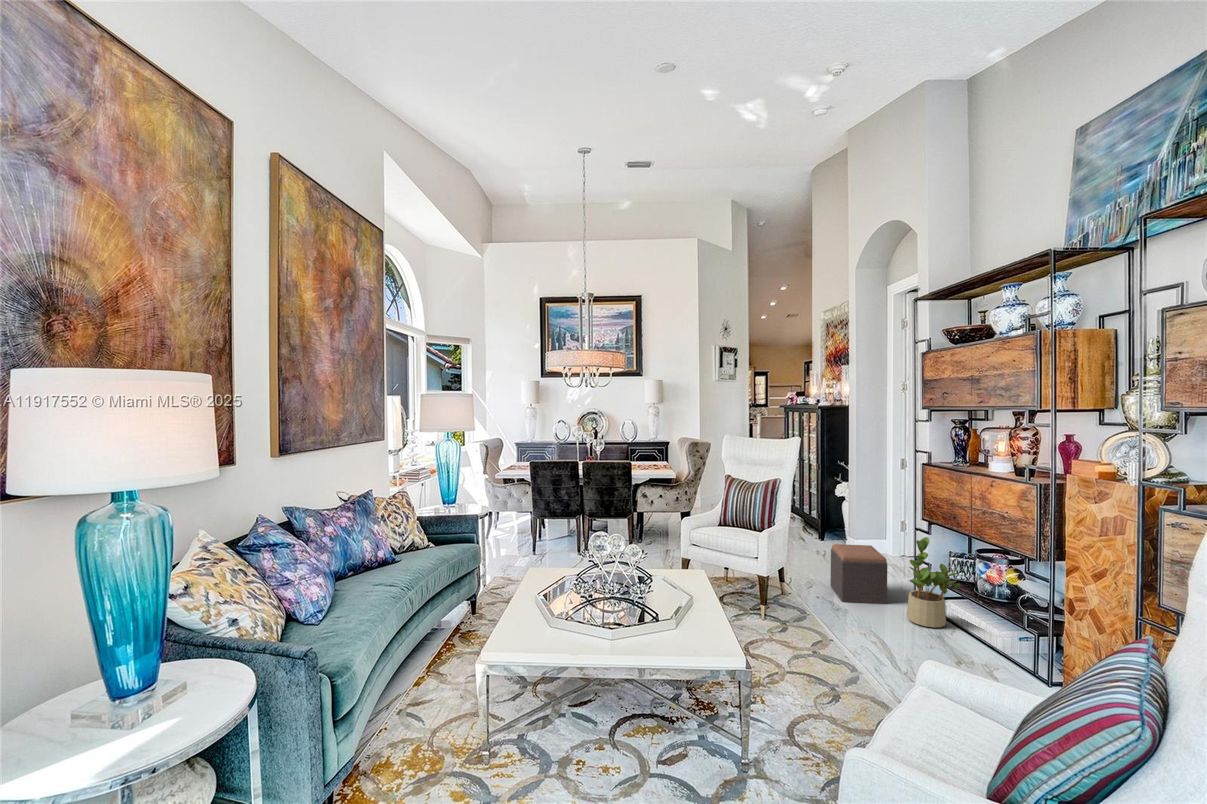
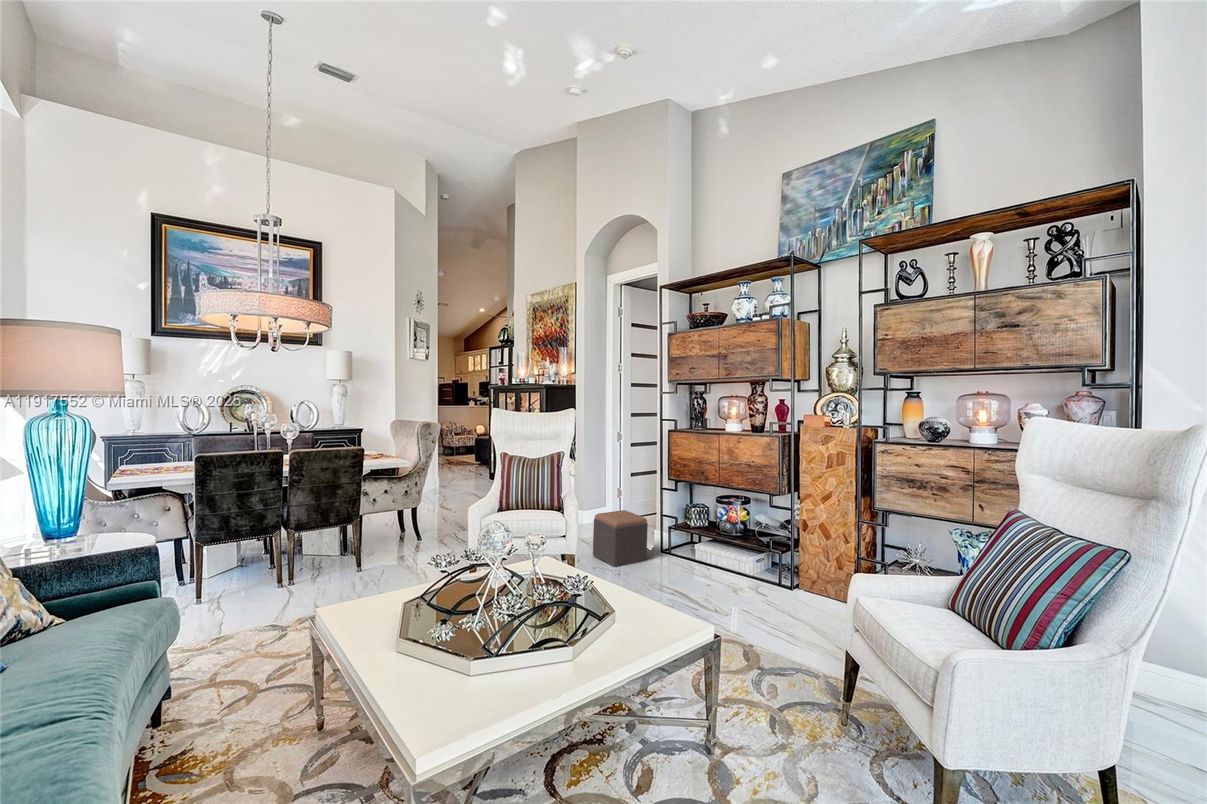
potted plant: present [907,537,960,627] -> none [671,493,712,571]

